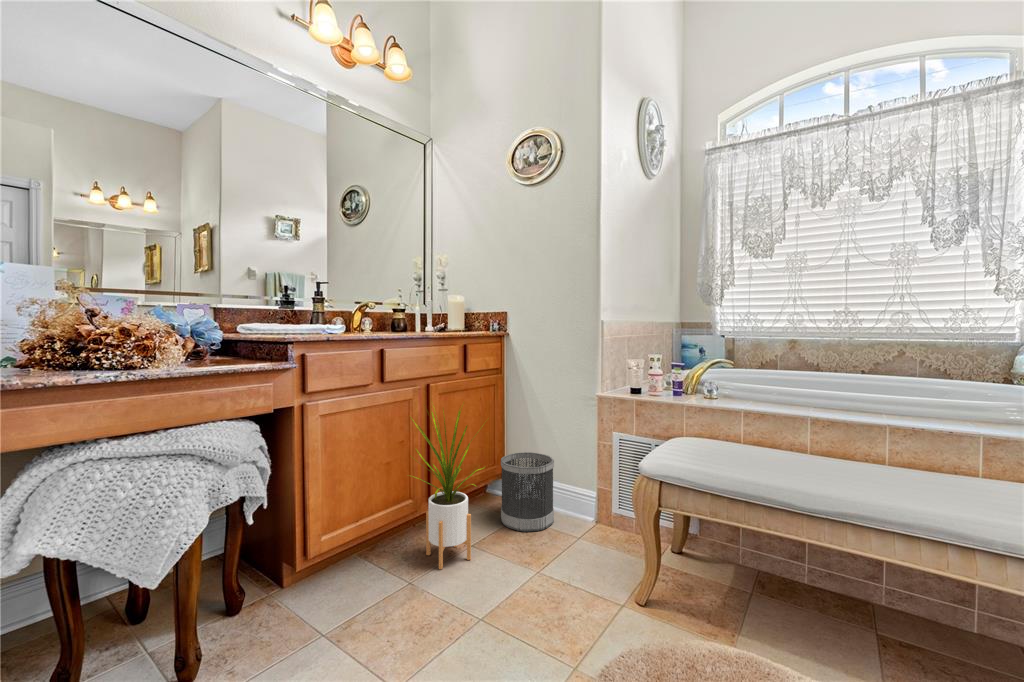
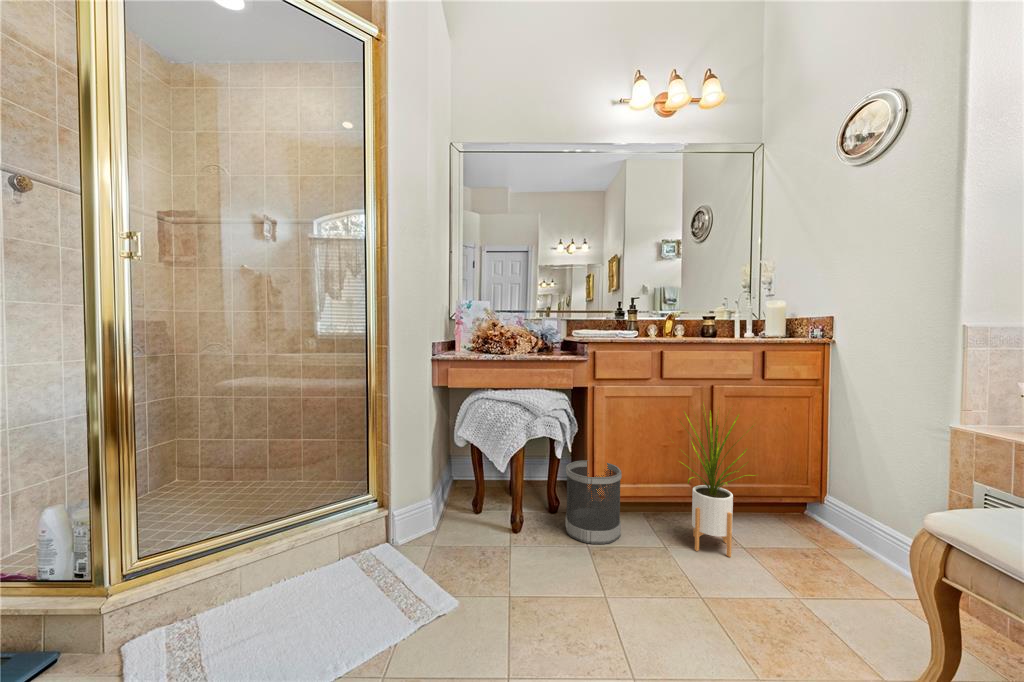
wastebasket: present [501,452,554,532] -> present [565,460,622,544]

